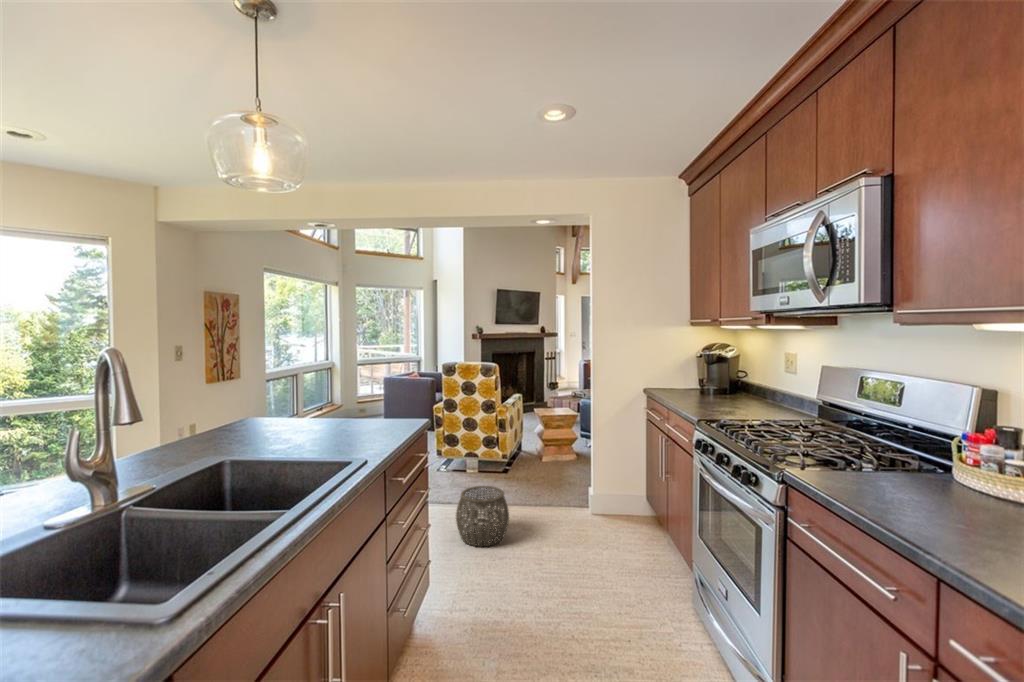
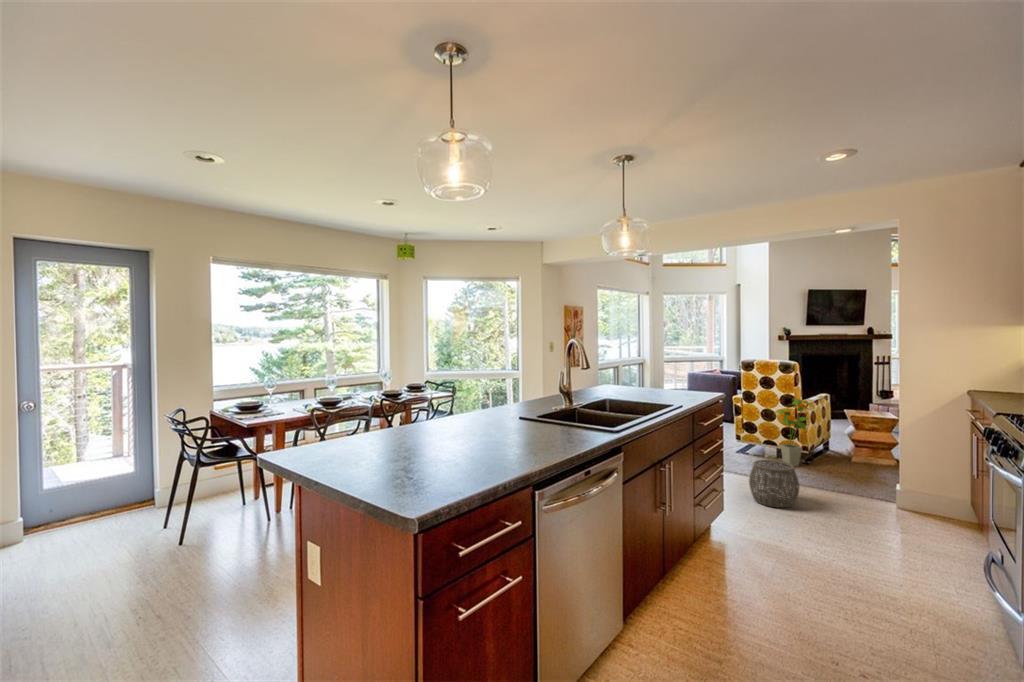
house plant: none [477,405,515,480] -> present [775,399,812,466]

